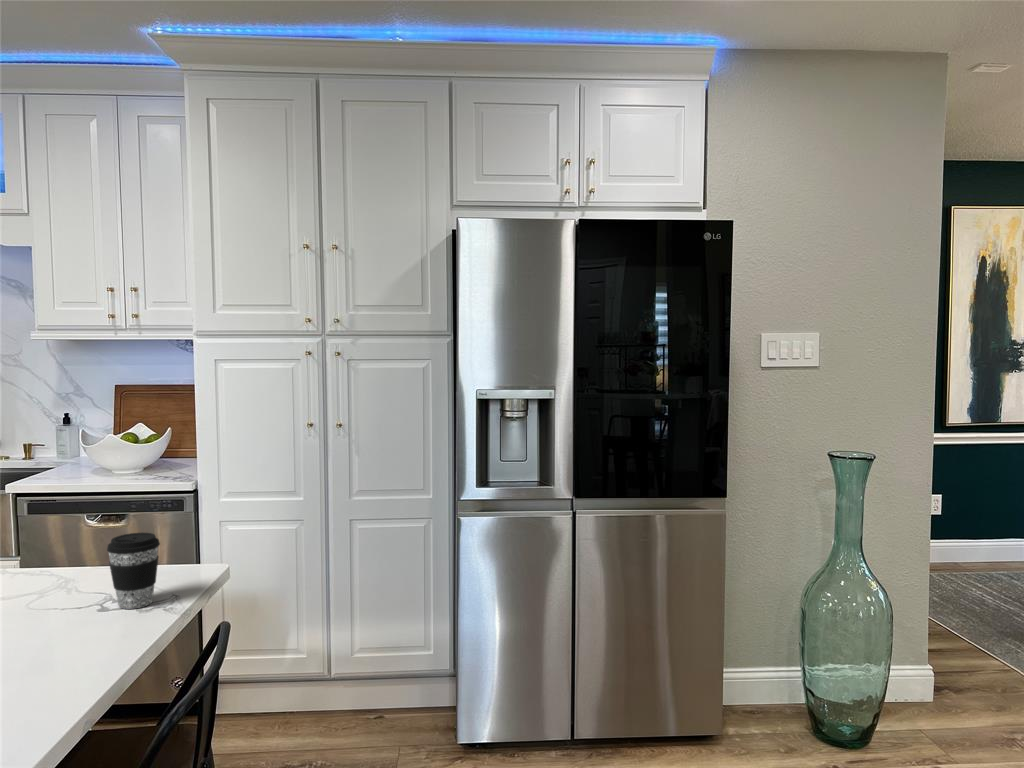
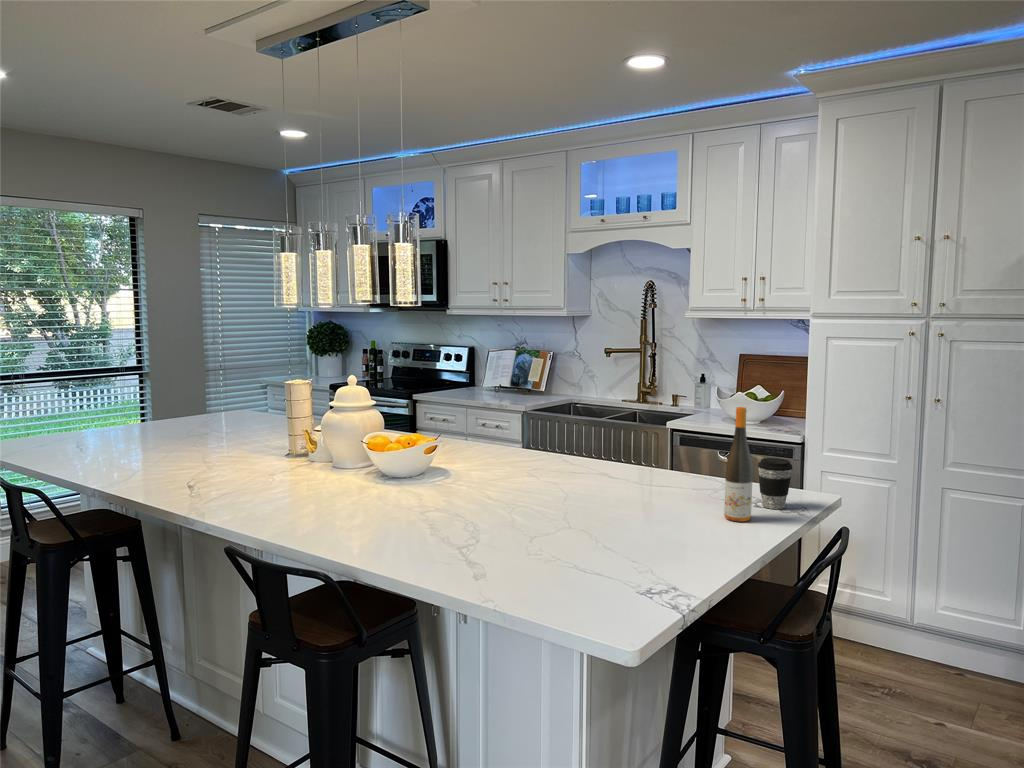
wine bottle: none [46,469,94,648] -> present [724,407,753,522]

